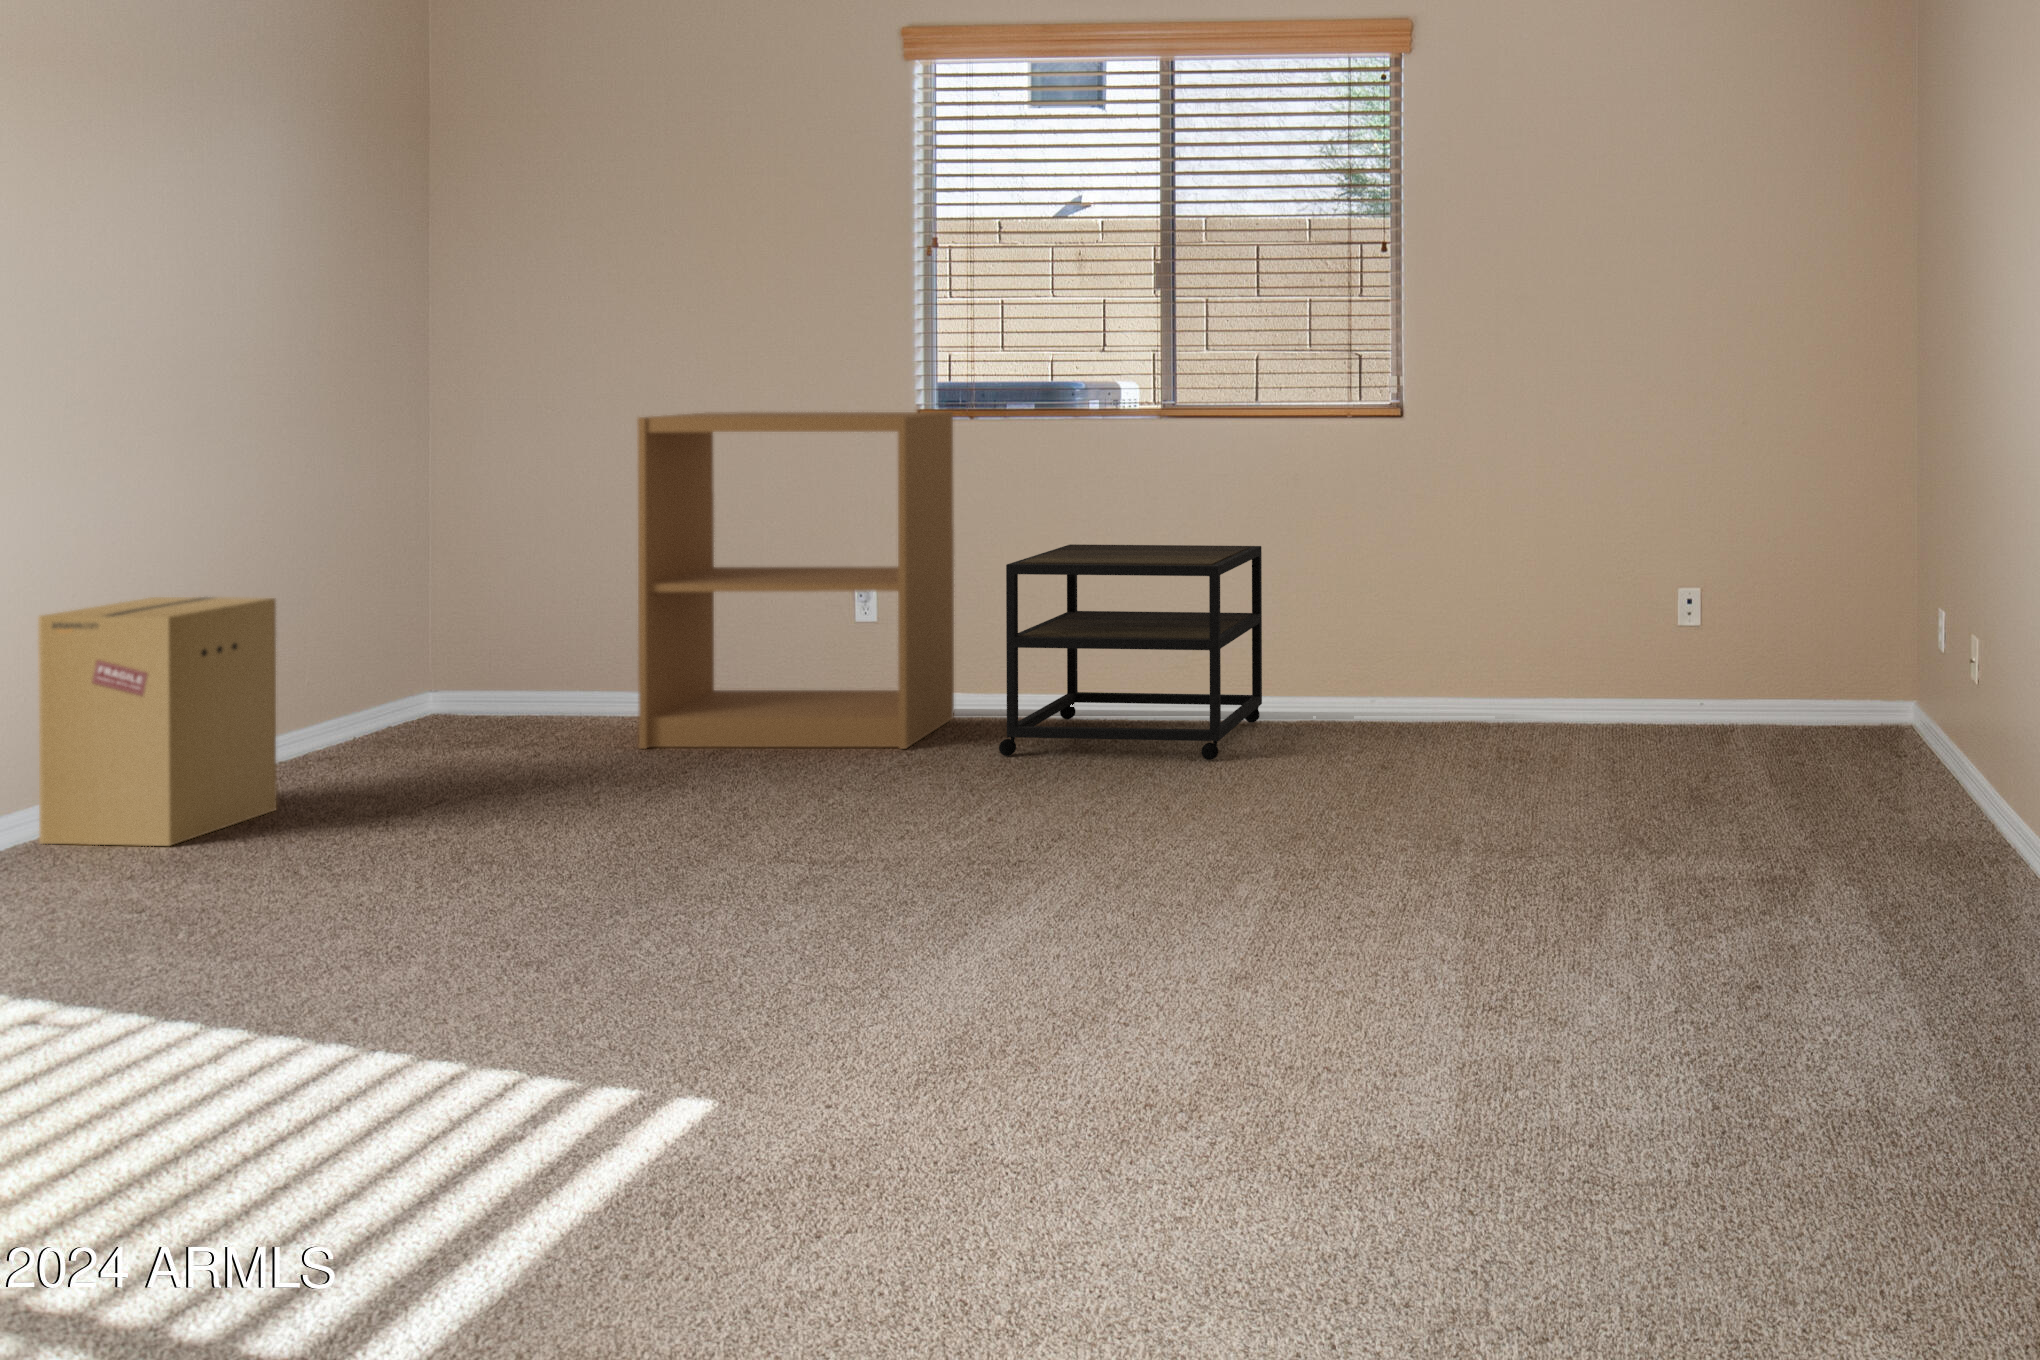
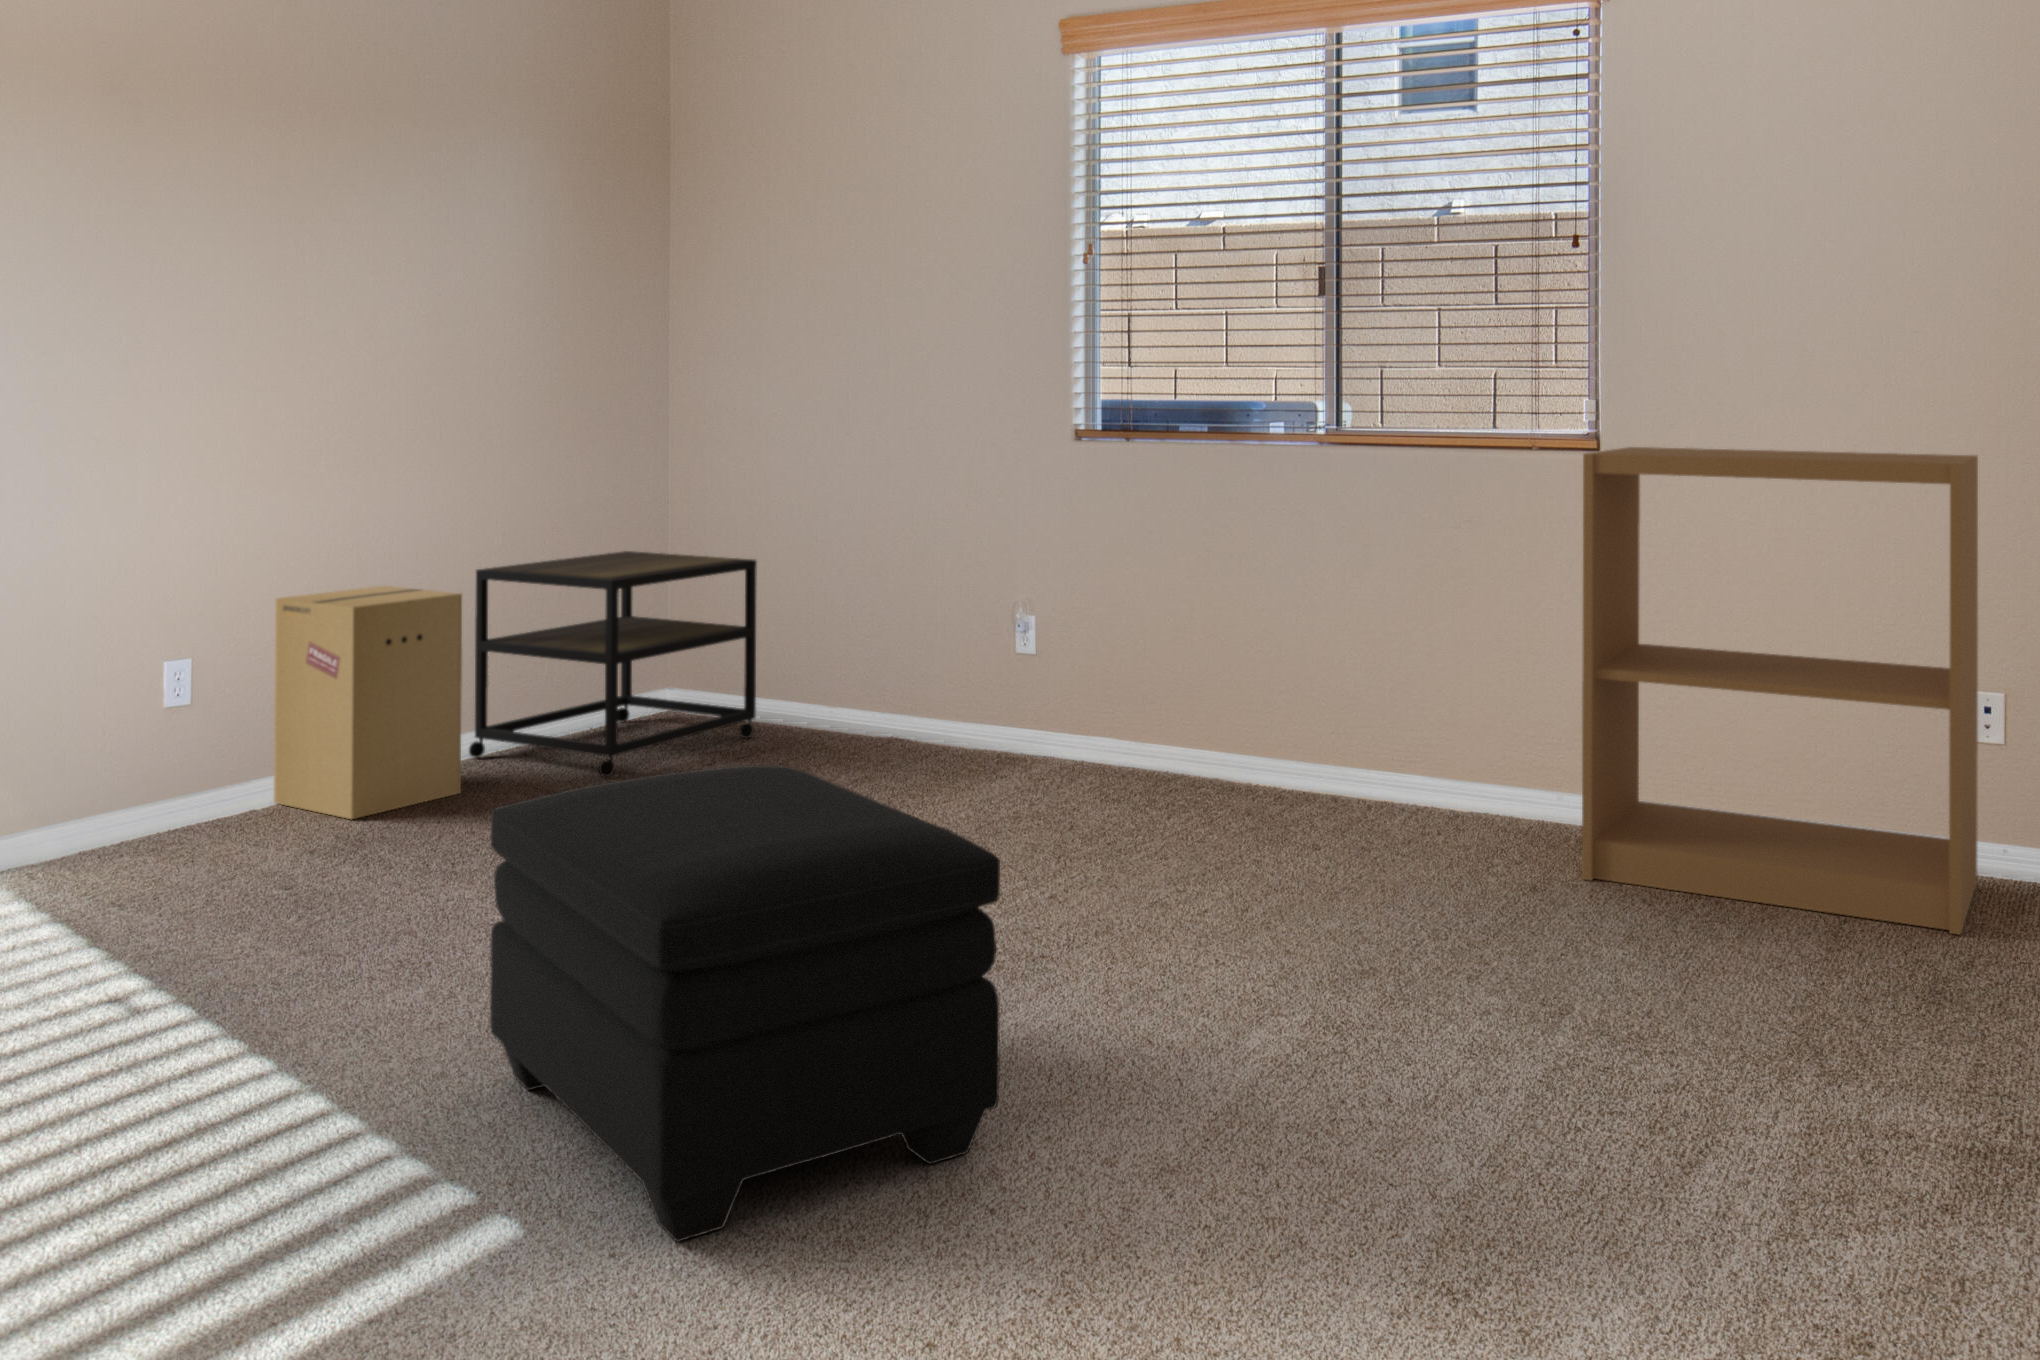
bookshelf: present [637,412,954,749] -> present [1582,447,1978,934]
side table: present [999,544,1262,760] -> present [469,551,757,777]
ottoman: none [617,706,1133,1071] -> present [490,765,1000,1242]

